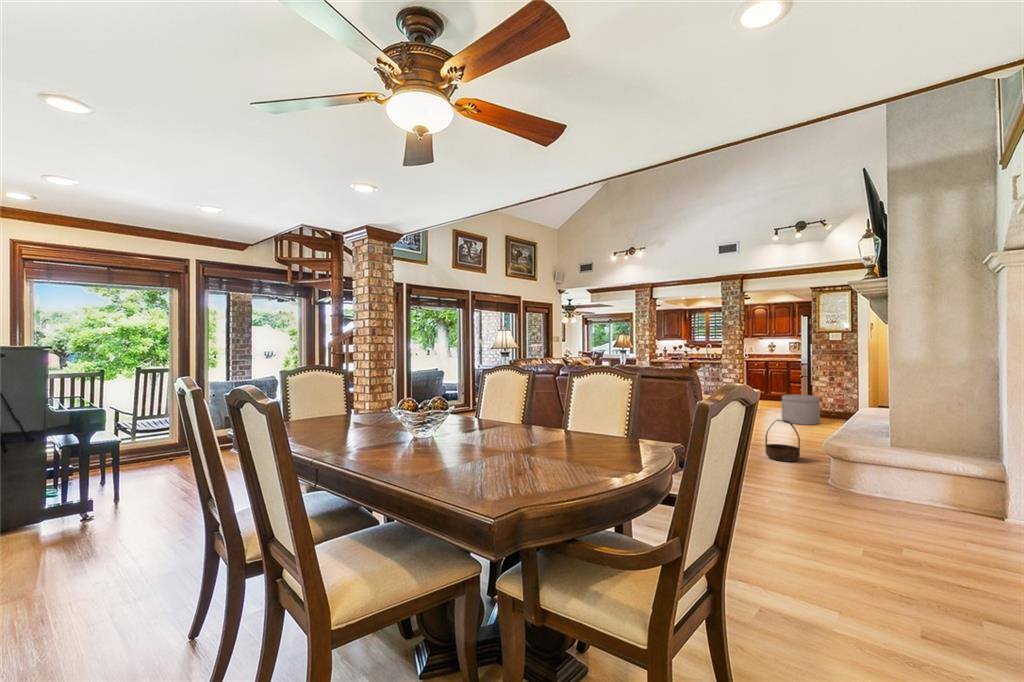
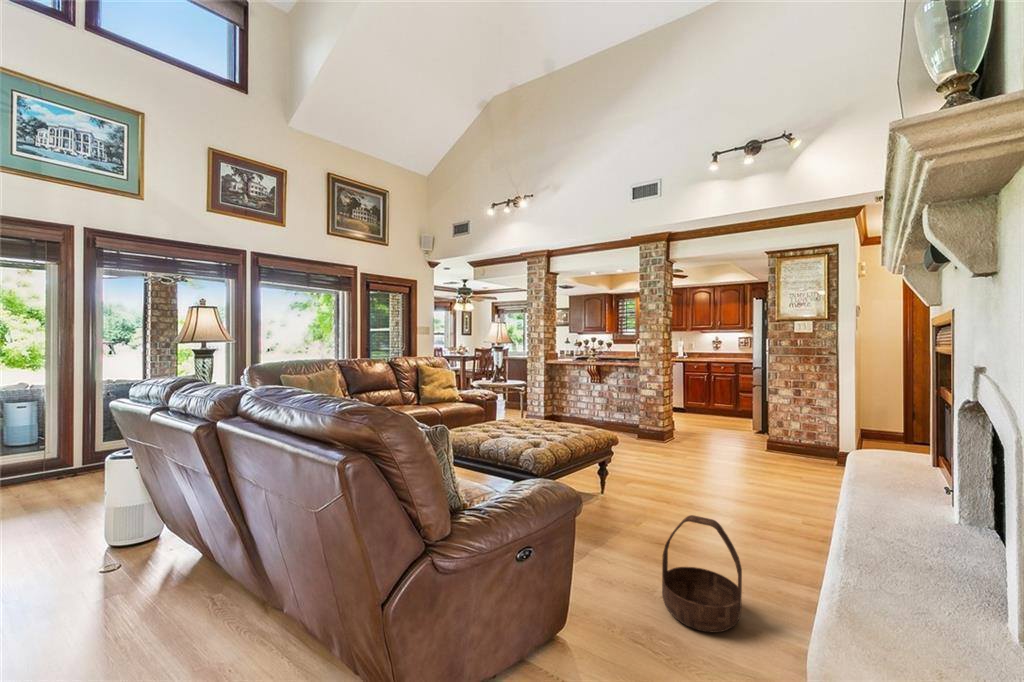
ottoman: present [781,394,820,425] -> none [721,418,781,470]

